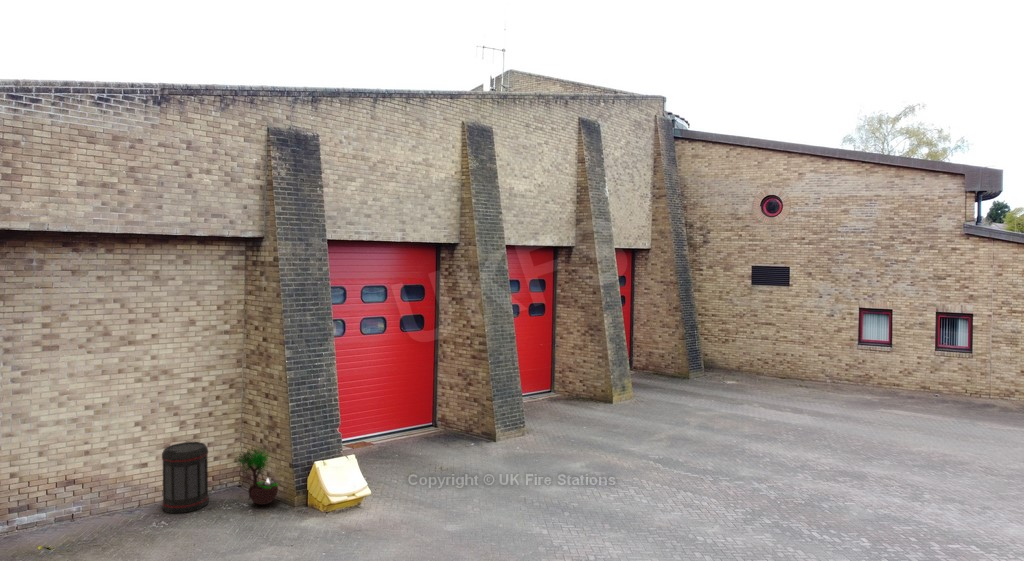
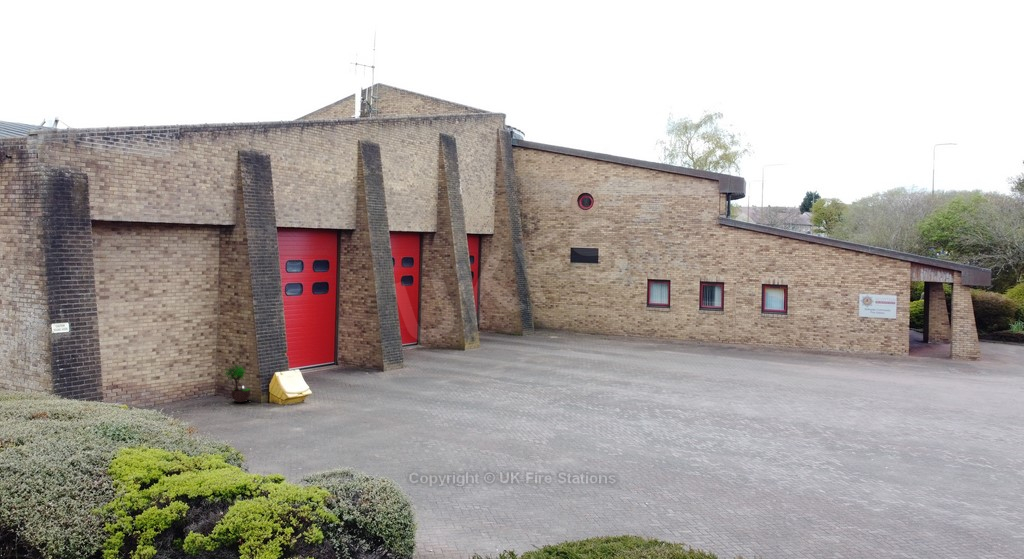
trash can: present [162,442,209,513] -> none [171,363,203,408]

